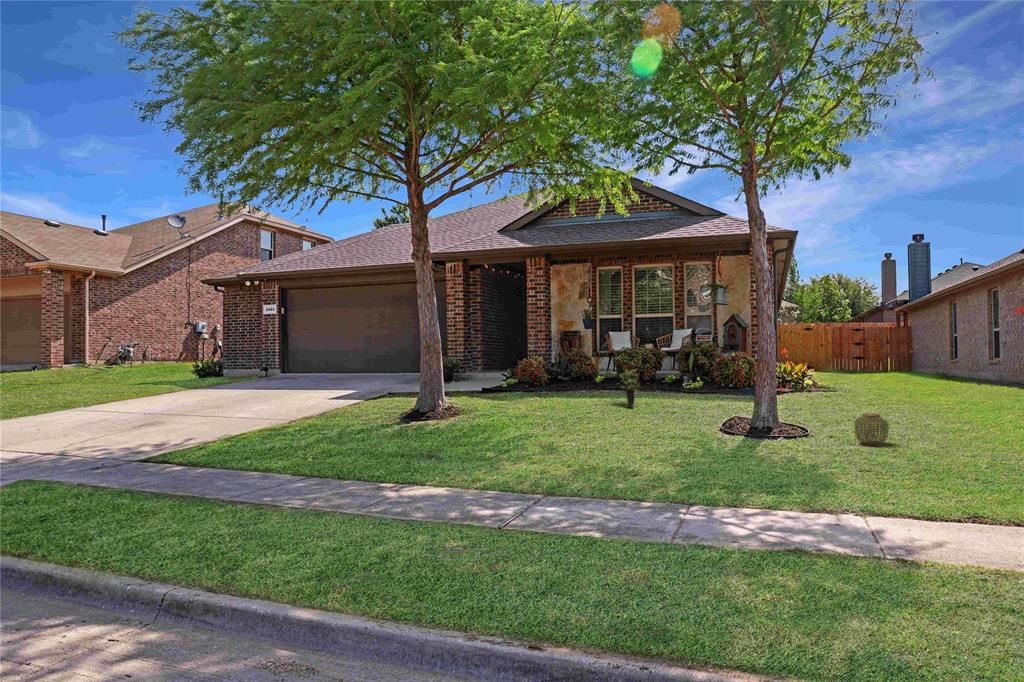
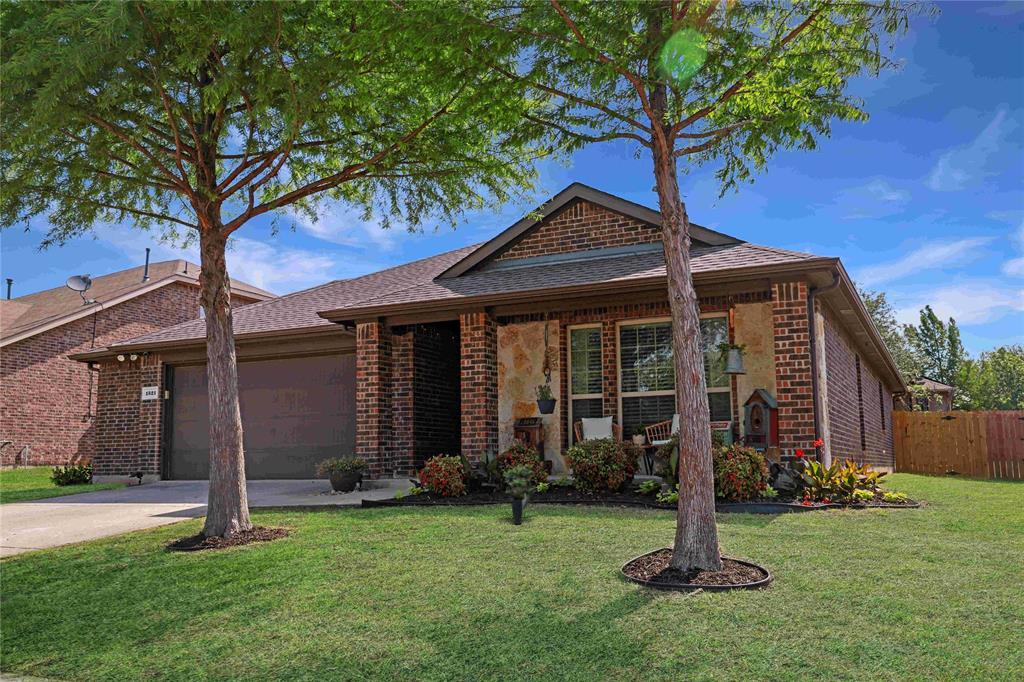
woven basket: present [855,413,888,446] -> none [785,528,838,583]

